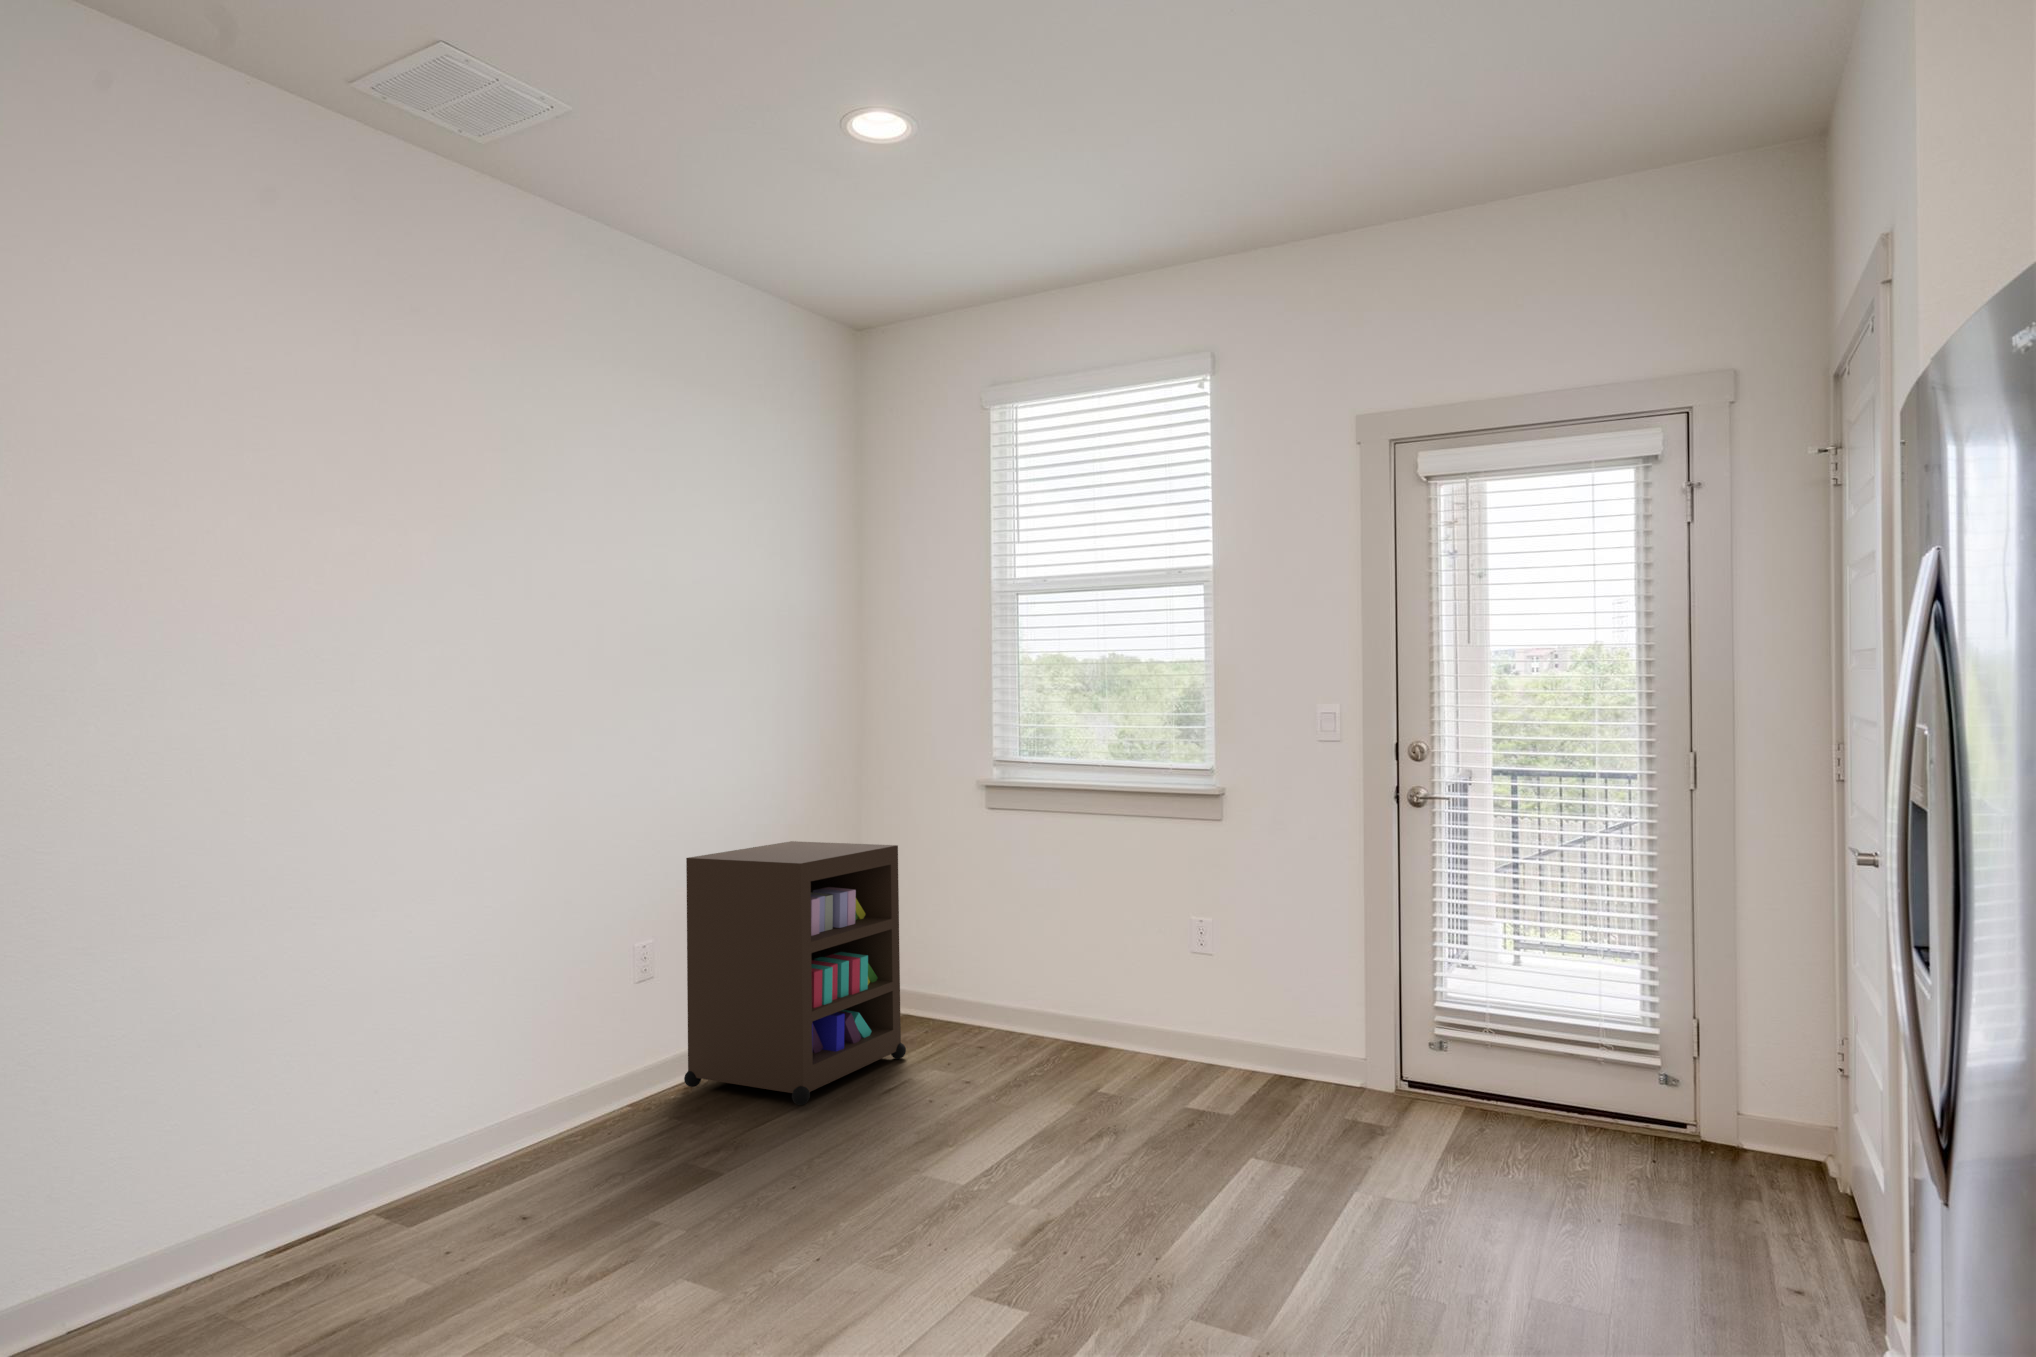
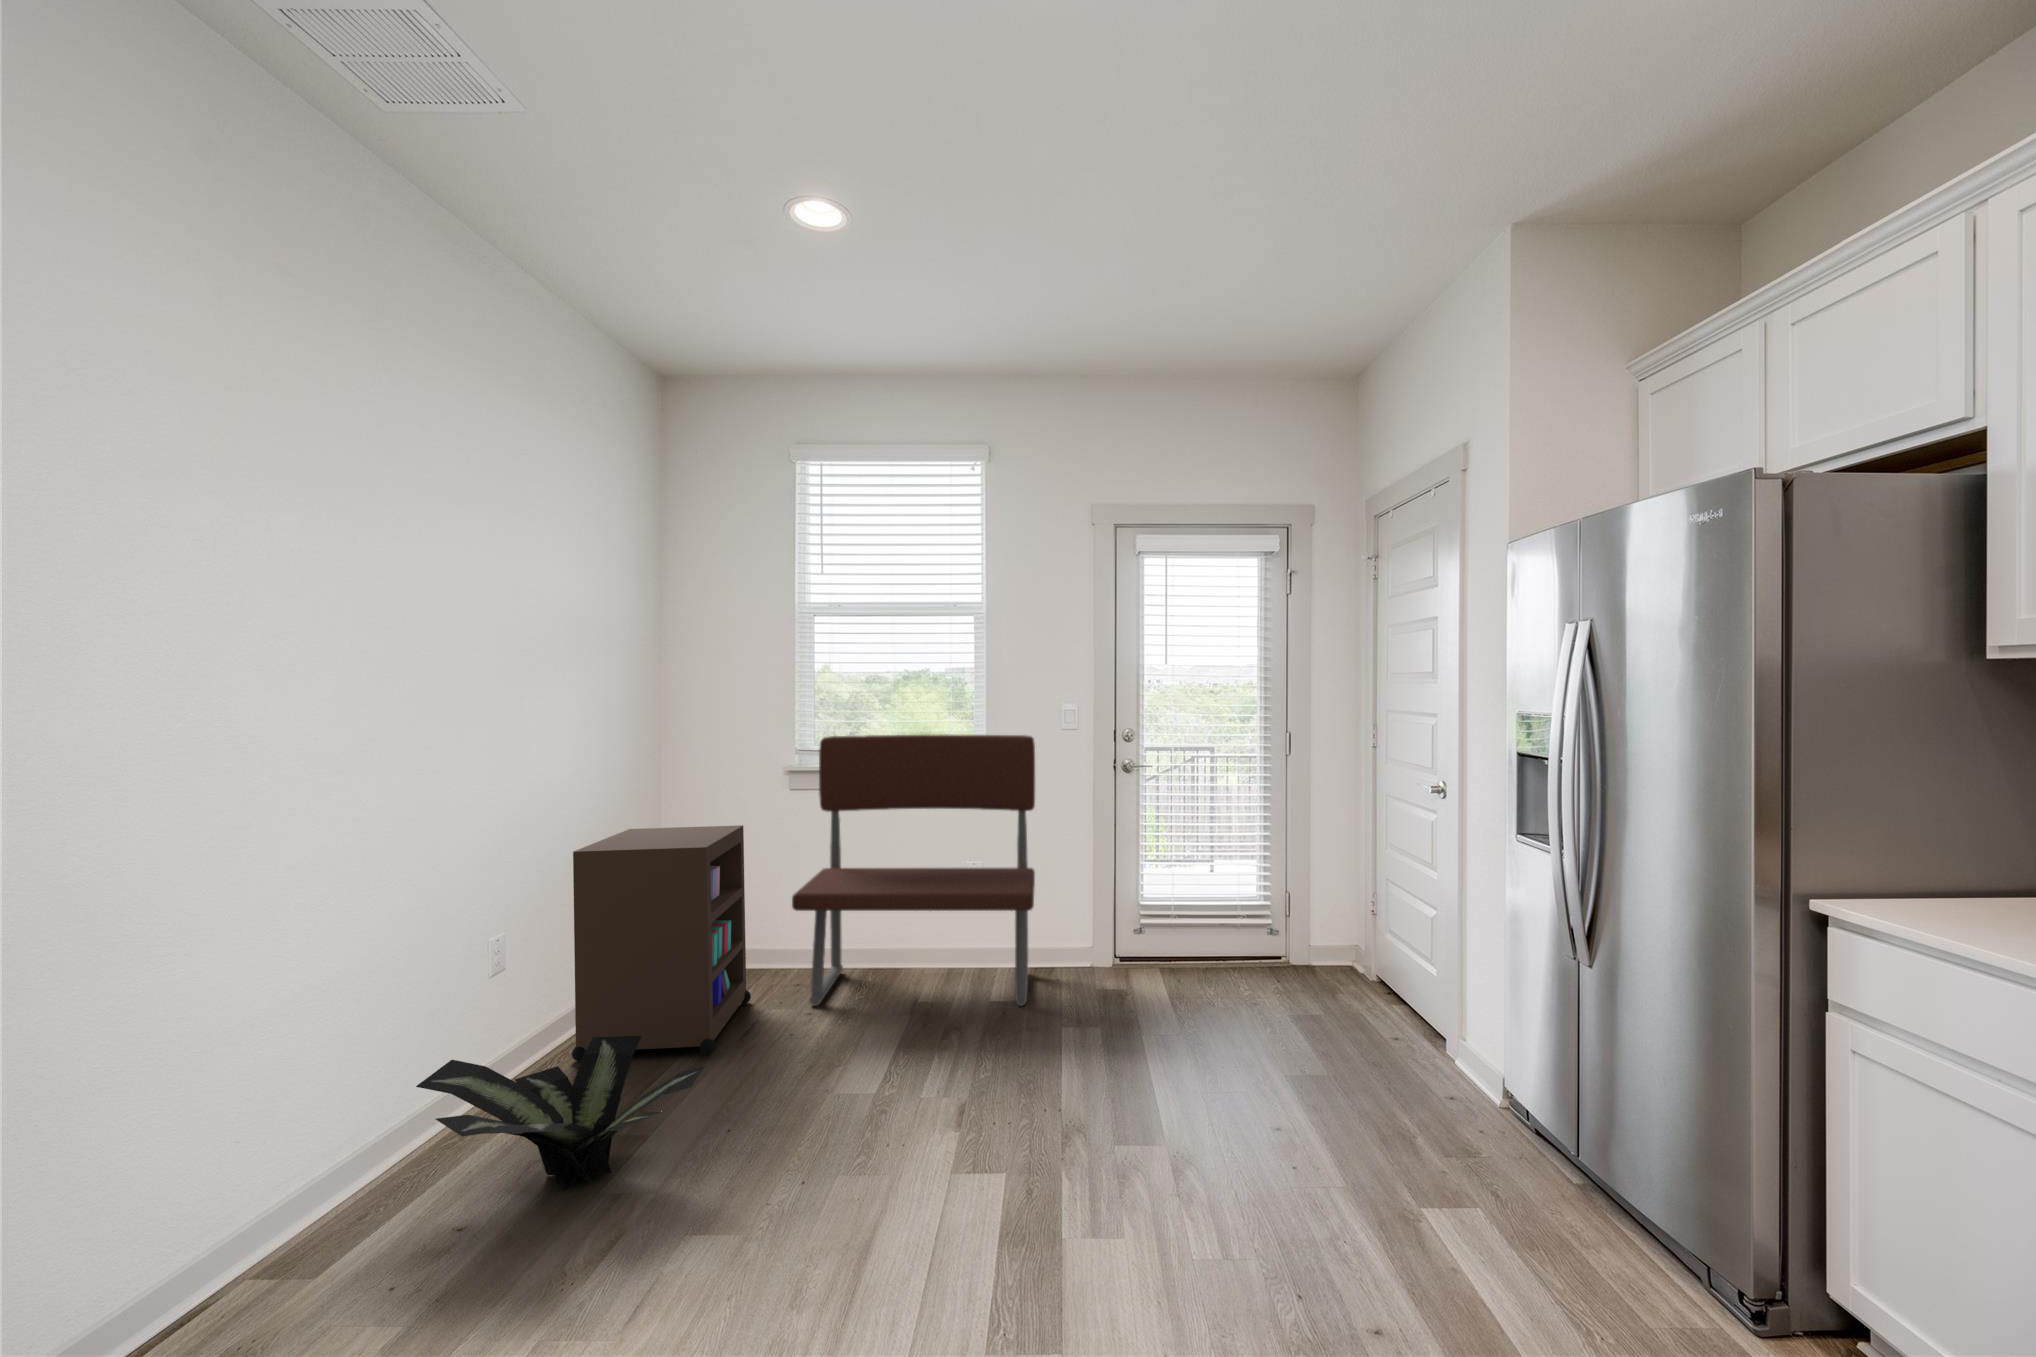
bench: none [926,743,1265,1121] -> present [792,735,1035,1006]
potted plant: none [426,1052,694,1208] -> present [416,1036,706,1191]

